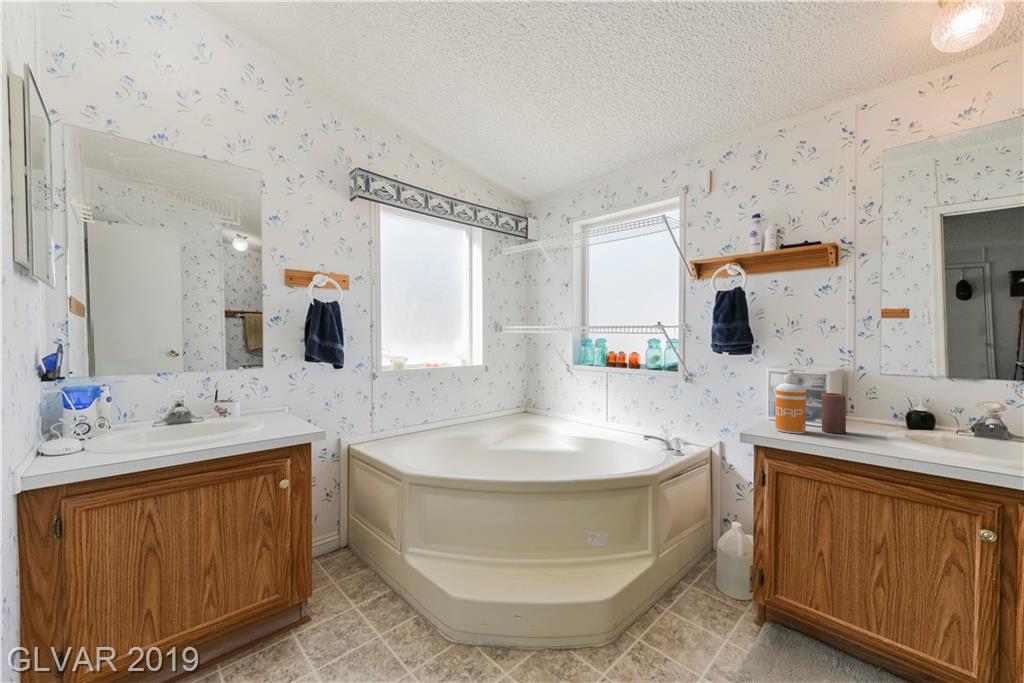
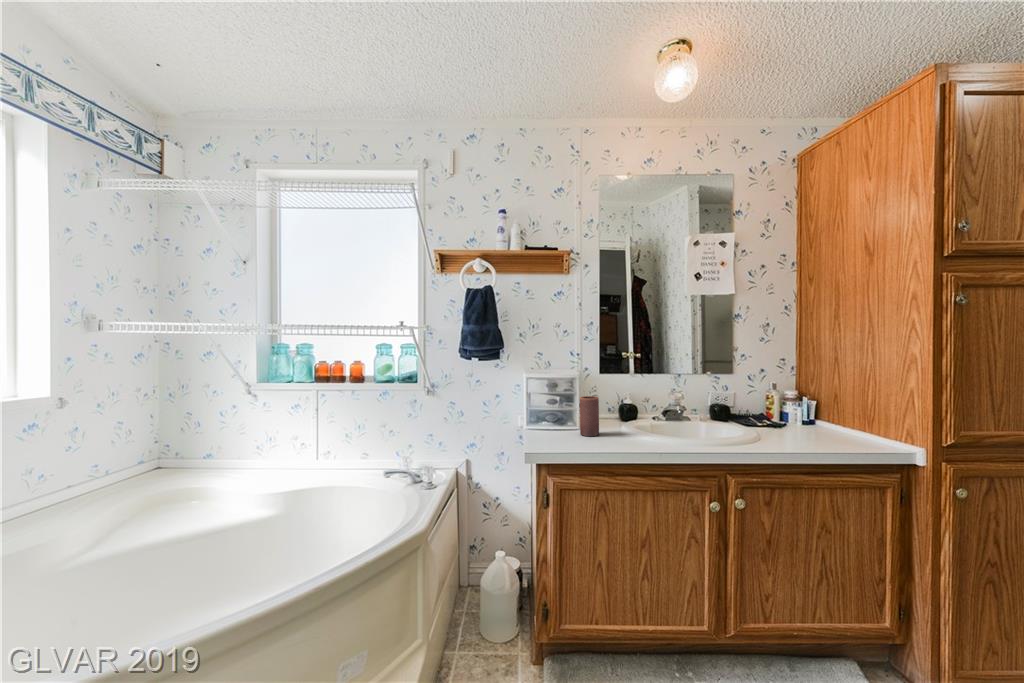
soap dispenser: present [775,369,806,434] -> none [548,375,575,444]

